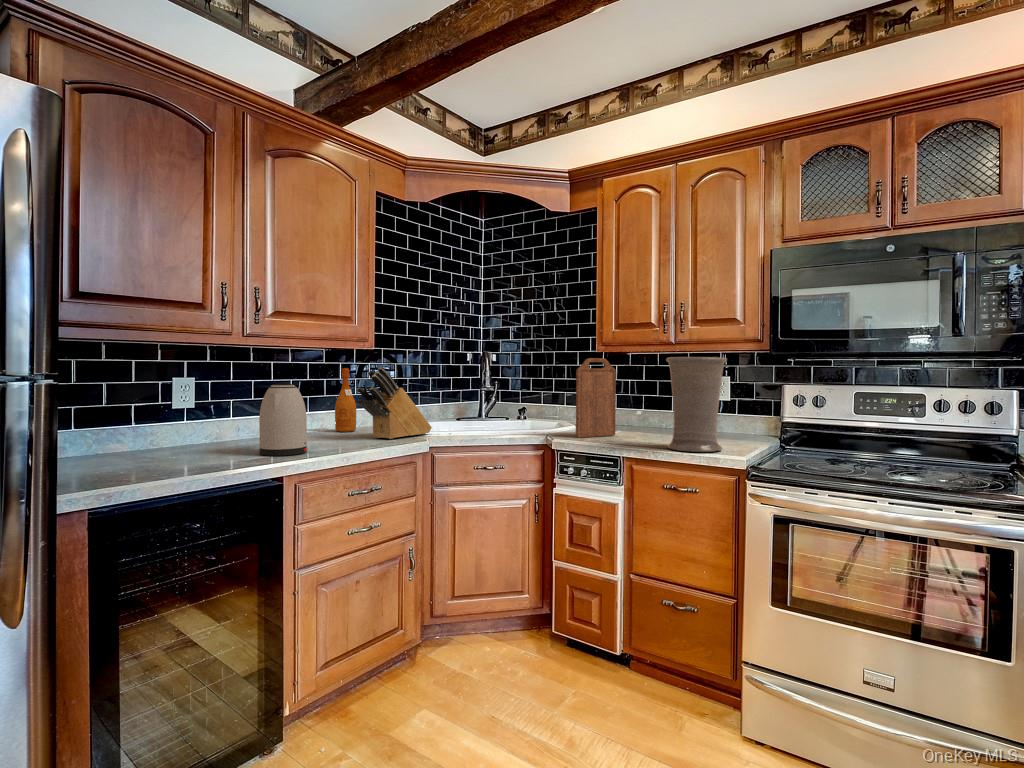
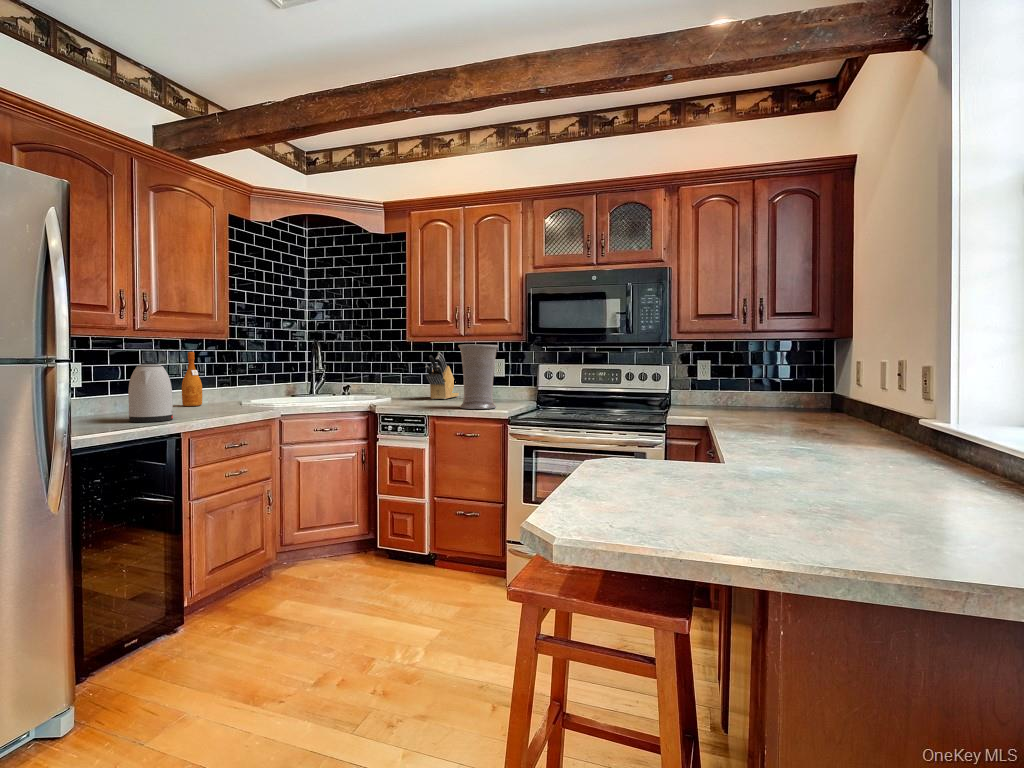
cutting board: present [576,358,616,438] -> none [393,345,423,404]
knife block: present [357,367,432,439] -> present [425,352,459,399]

